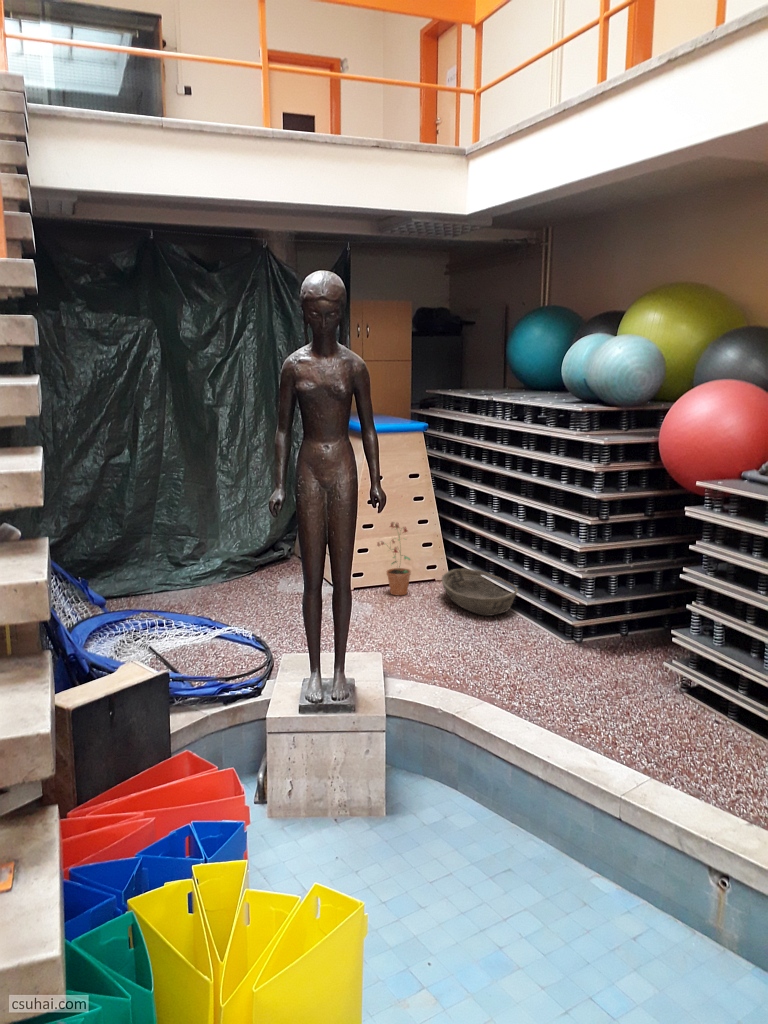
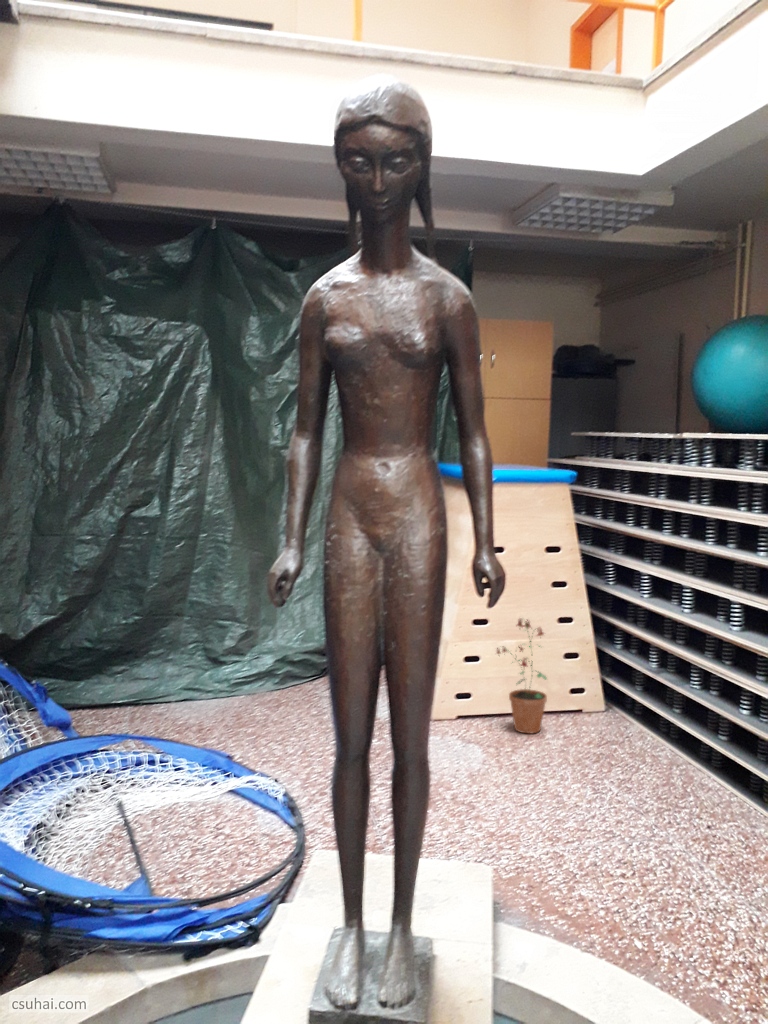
basket: present [442,569,518,616] -> none [596,697,729,786]

